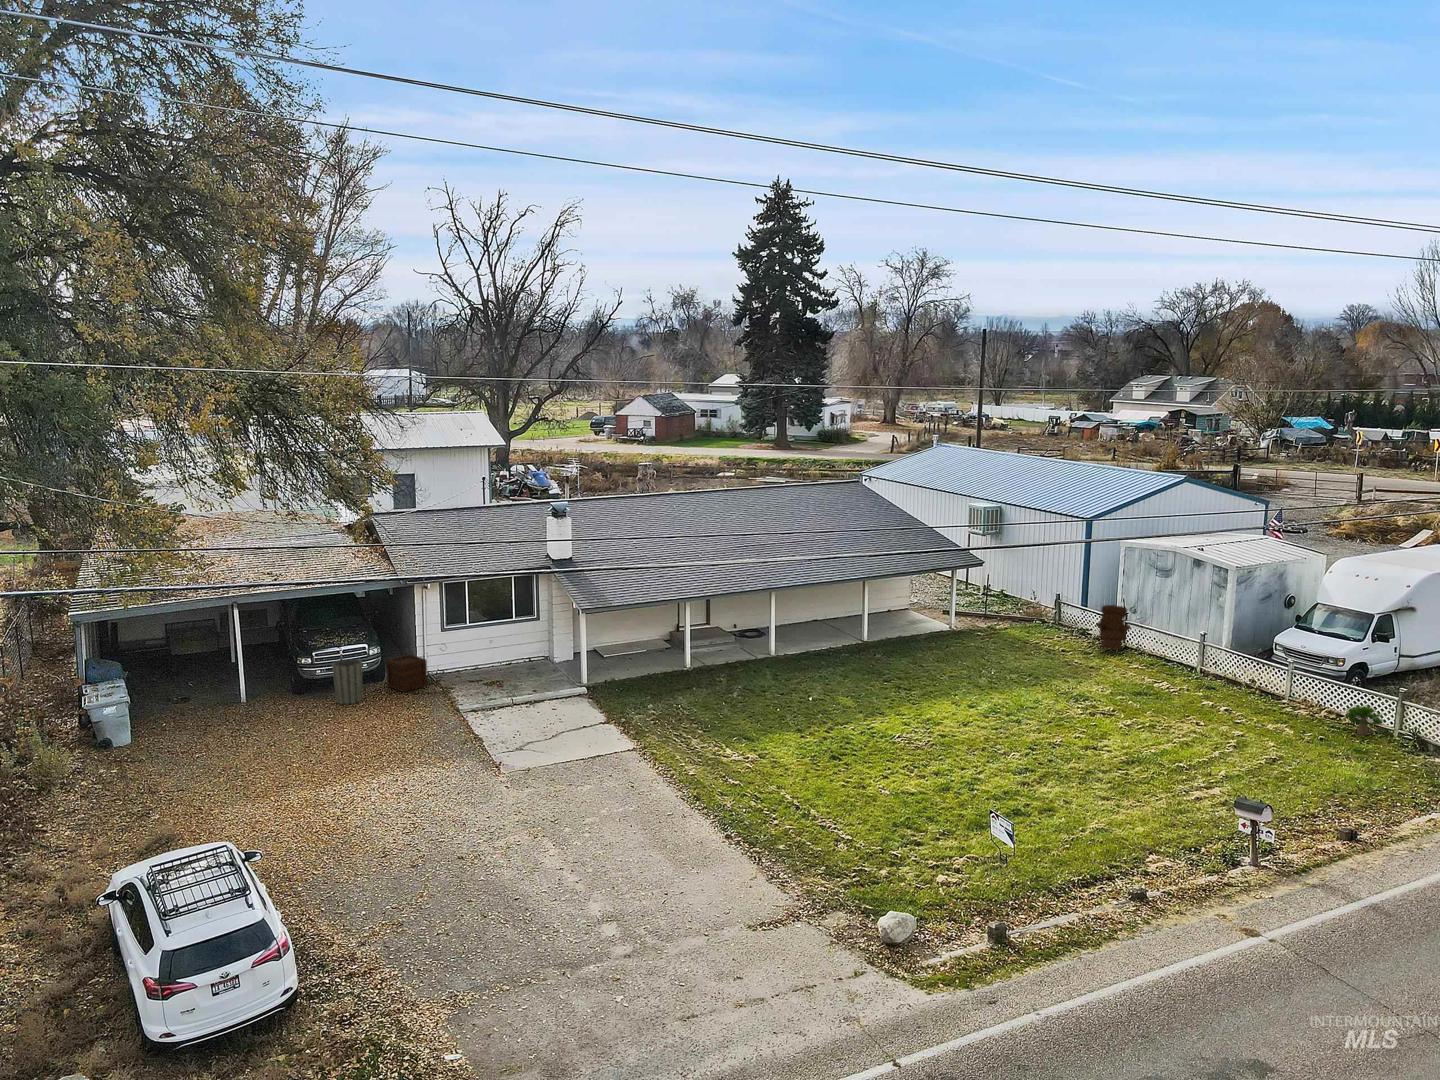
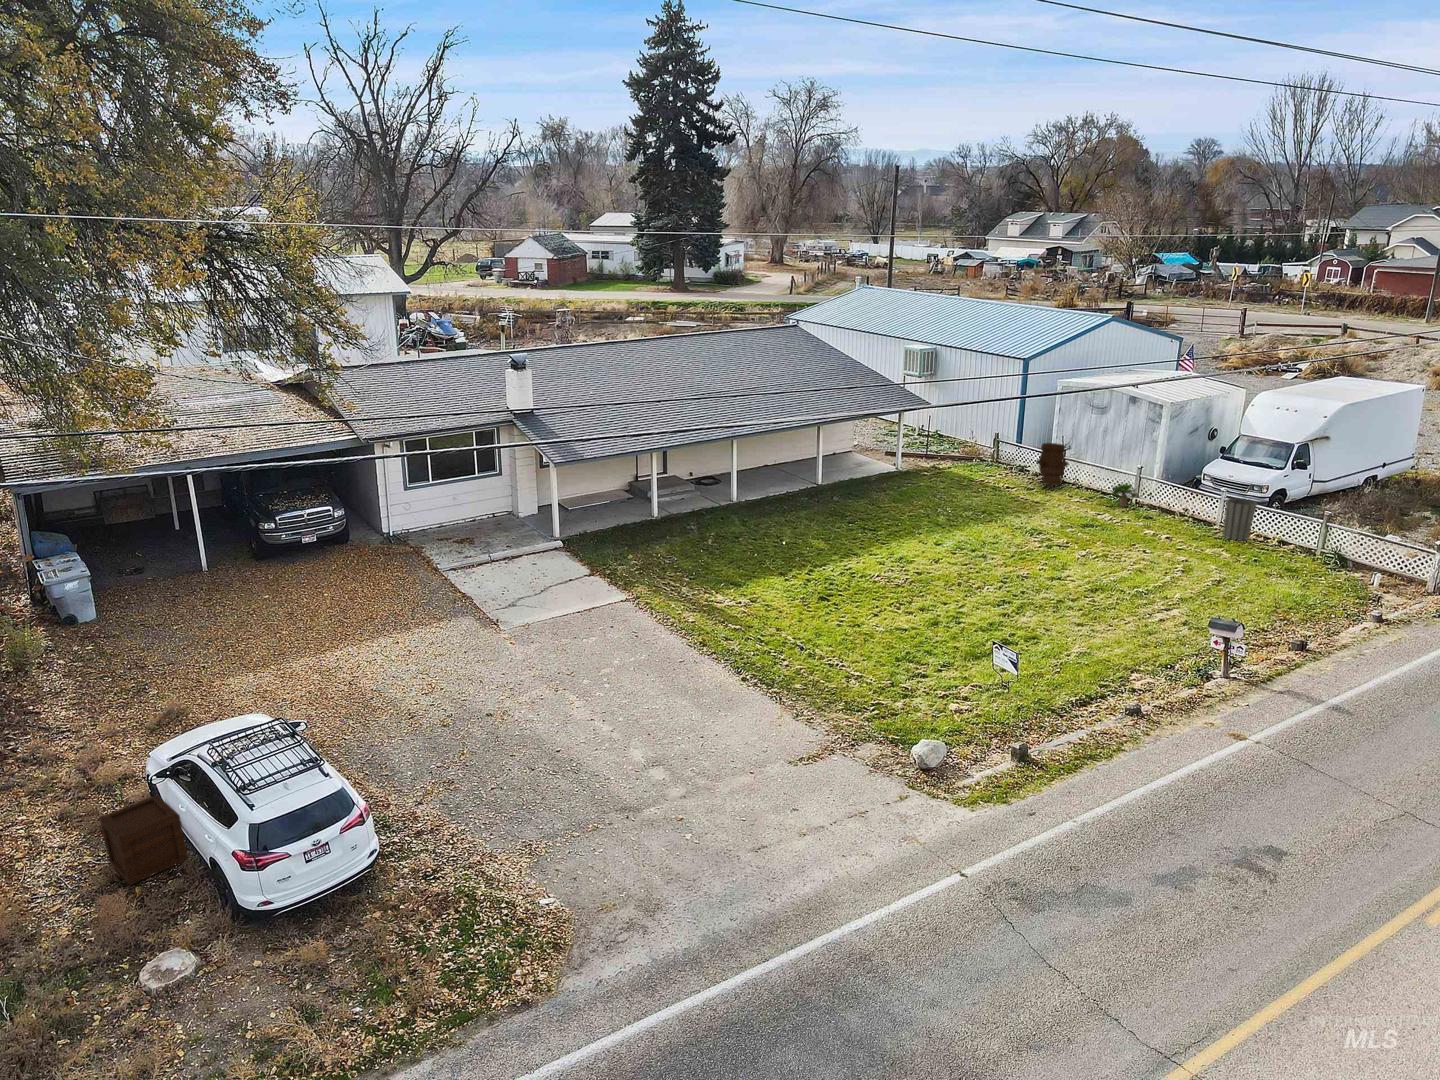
wooden crate: present [386,654,428,692] -> present [99,795,188,885]
trash can: present [332,659,363,704] -> present [1223,498,1257,541]
potted plant: present [1345,706,1384,735] -> present [1112,484,1137,507]

